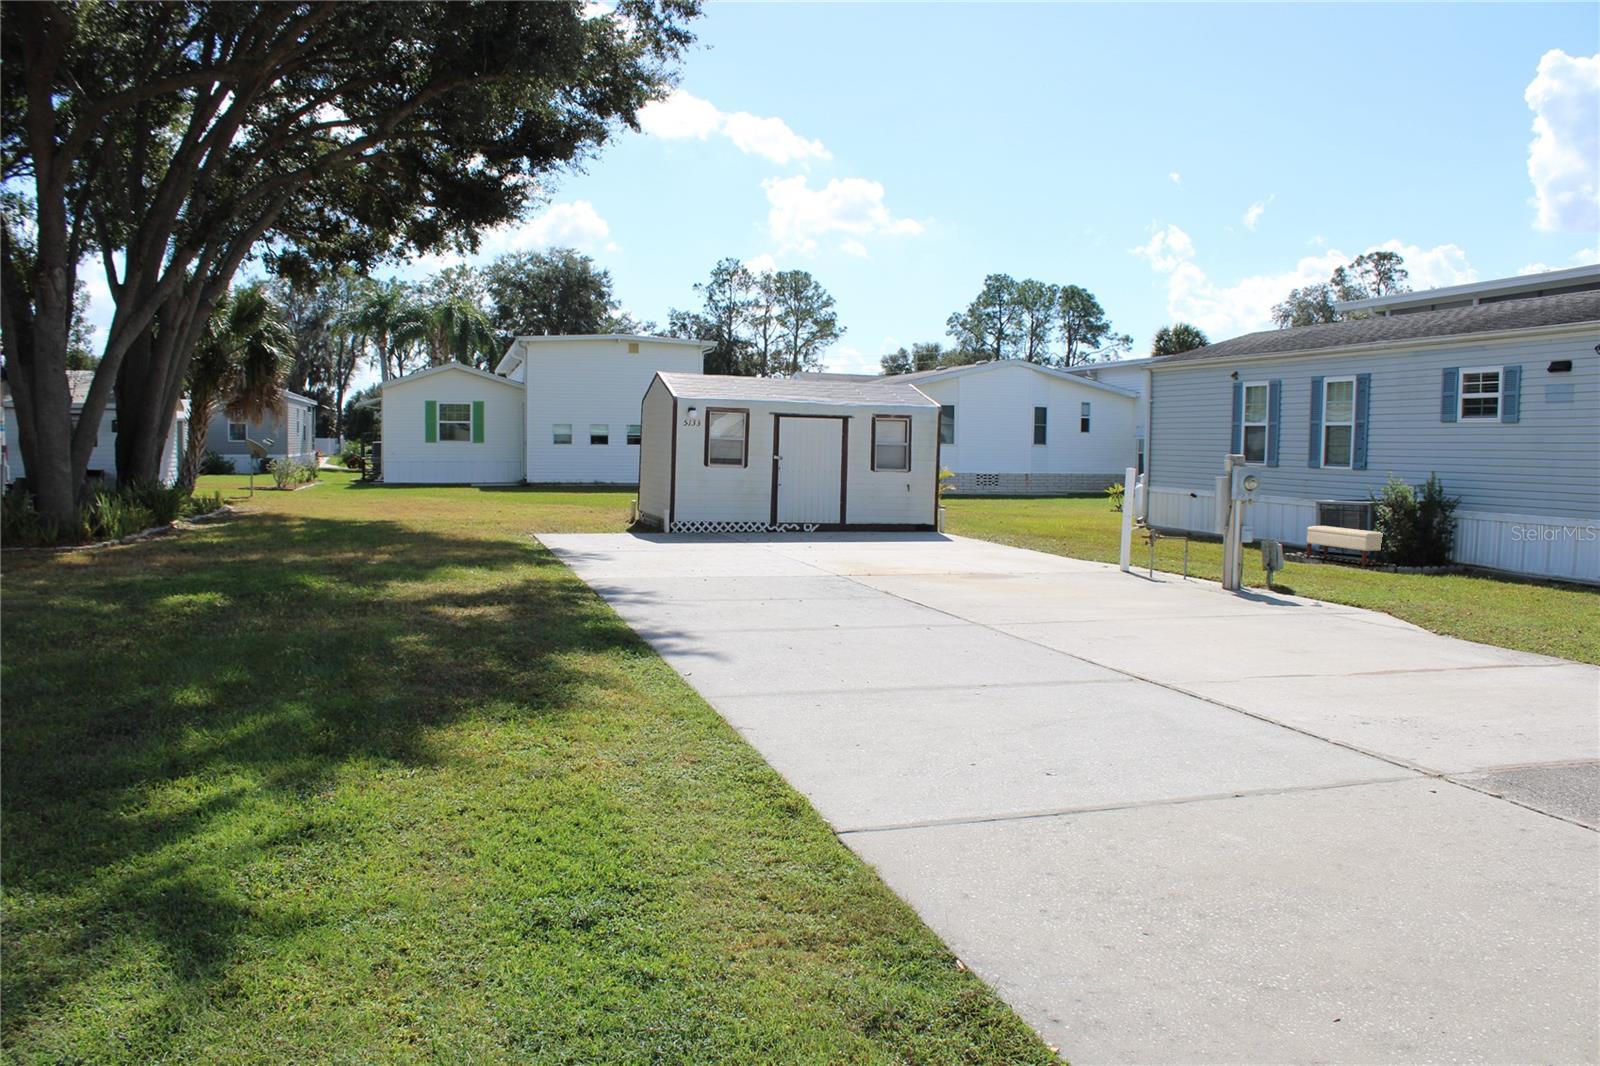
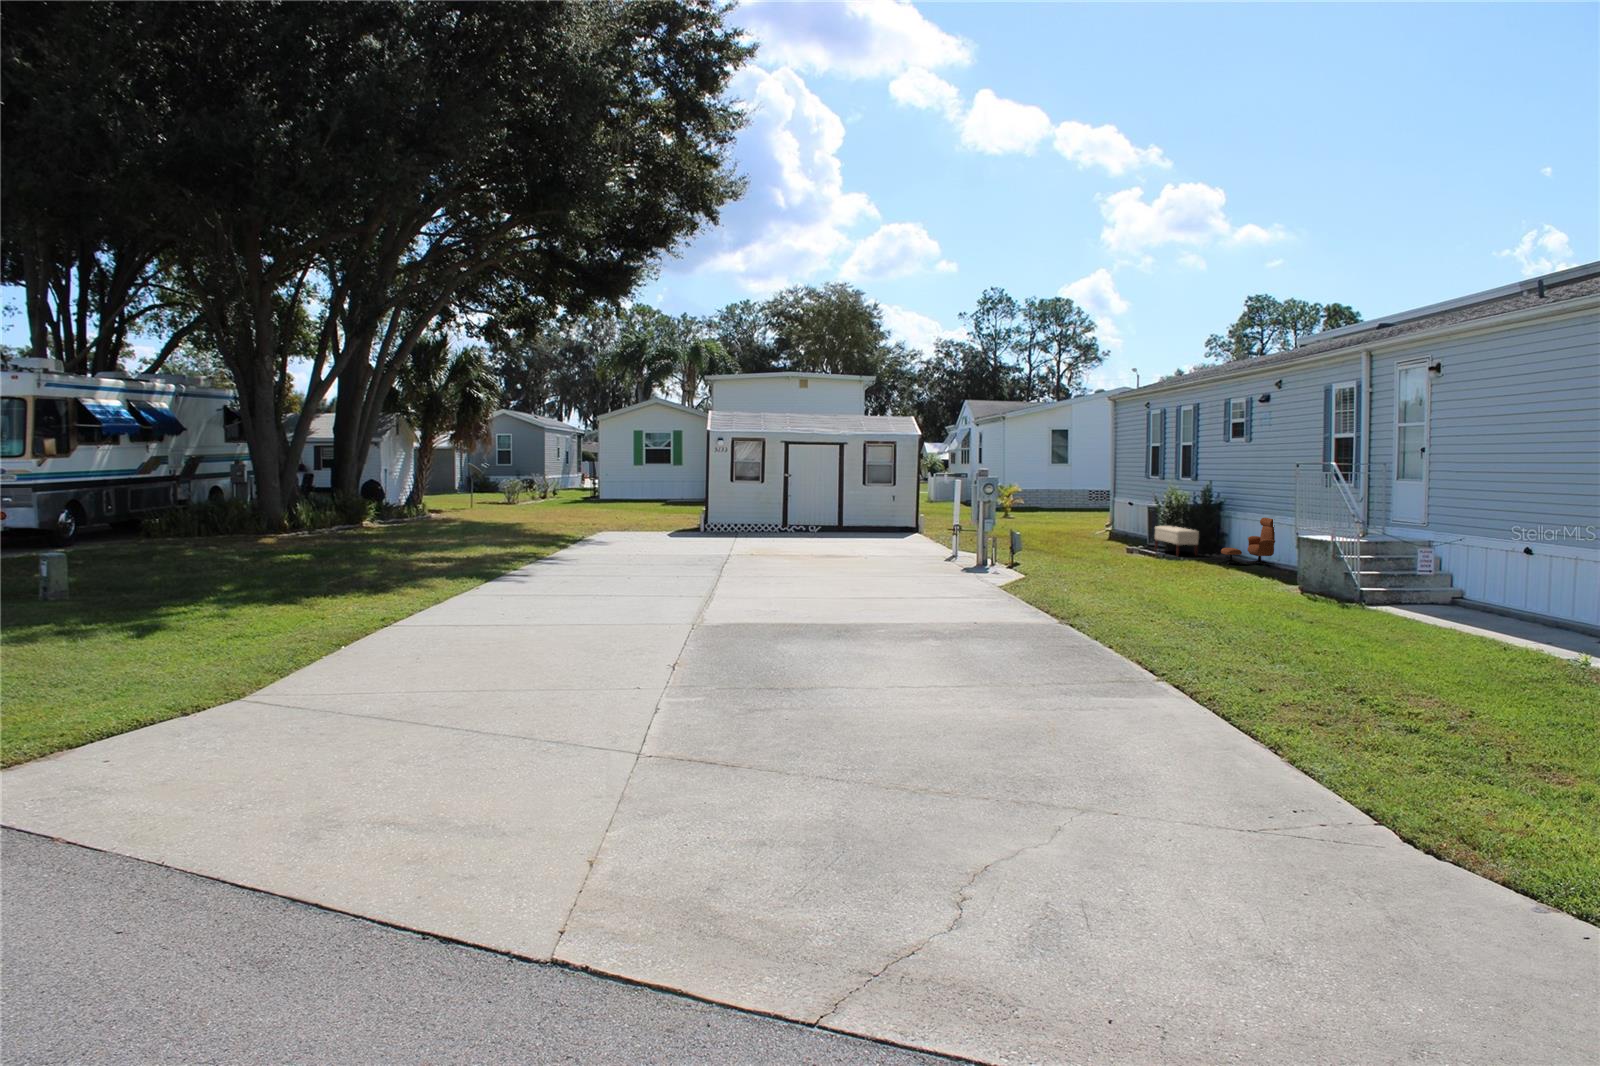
lounge chair: none [1448,517,1523,578] -> present [1218,518,1275,566]

